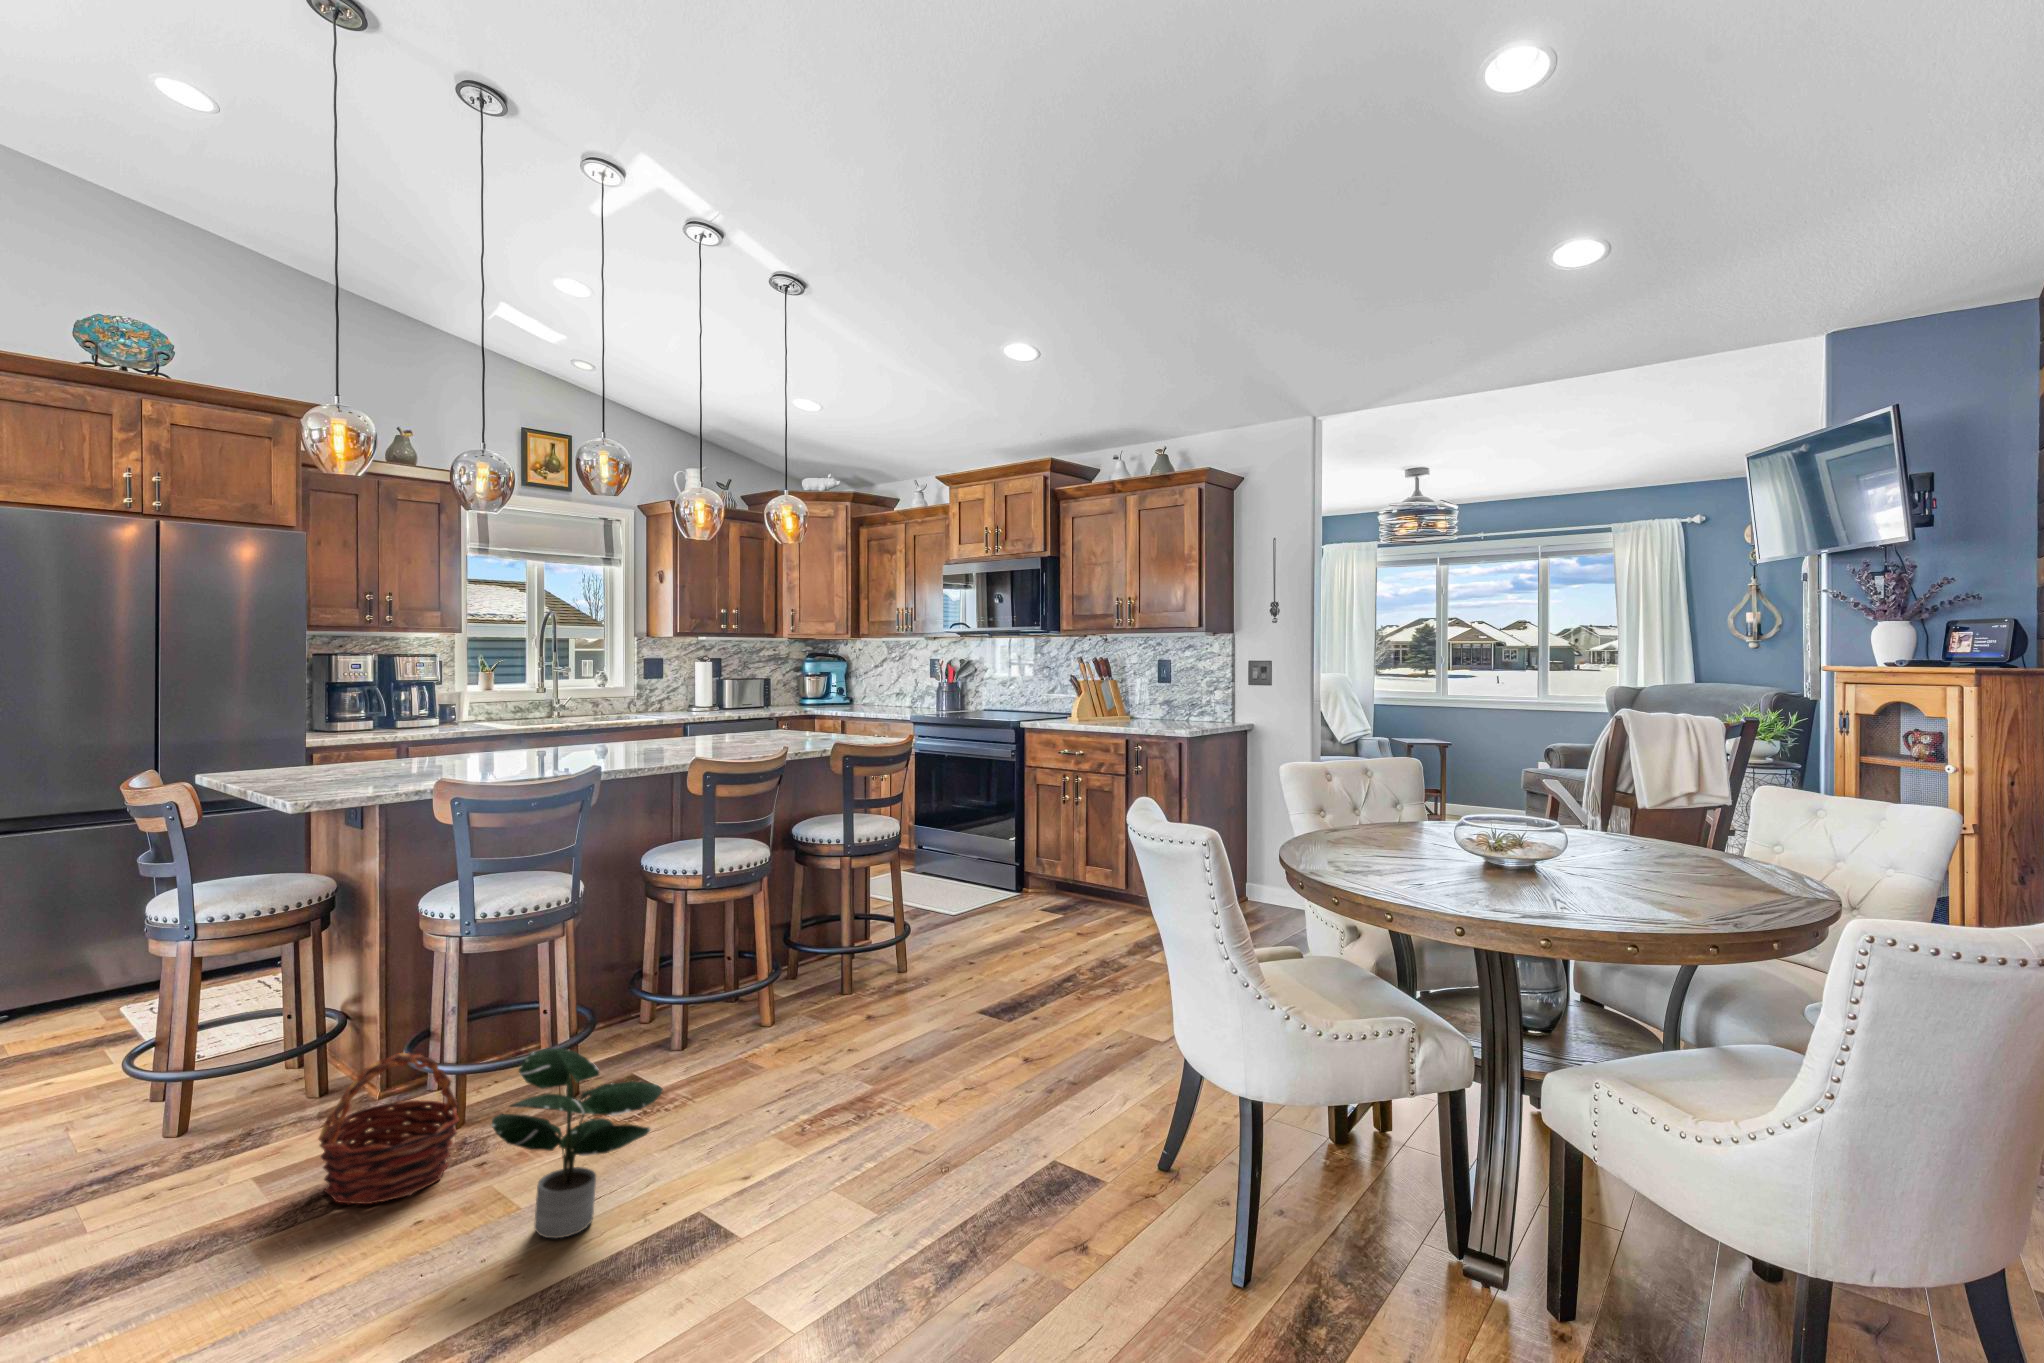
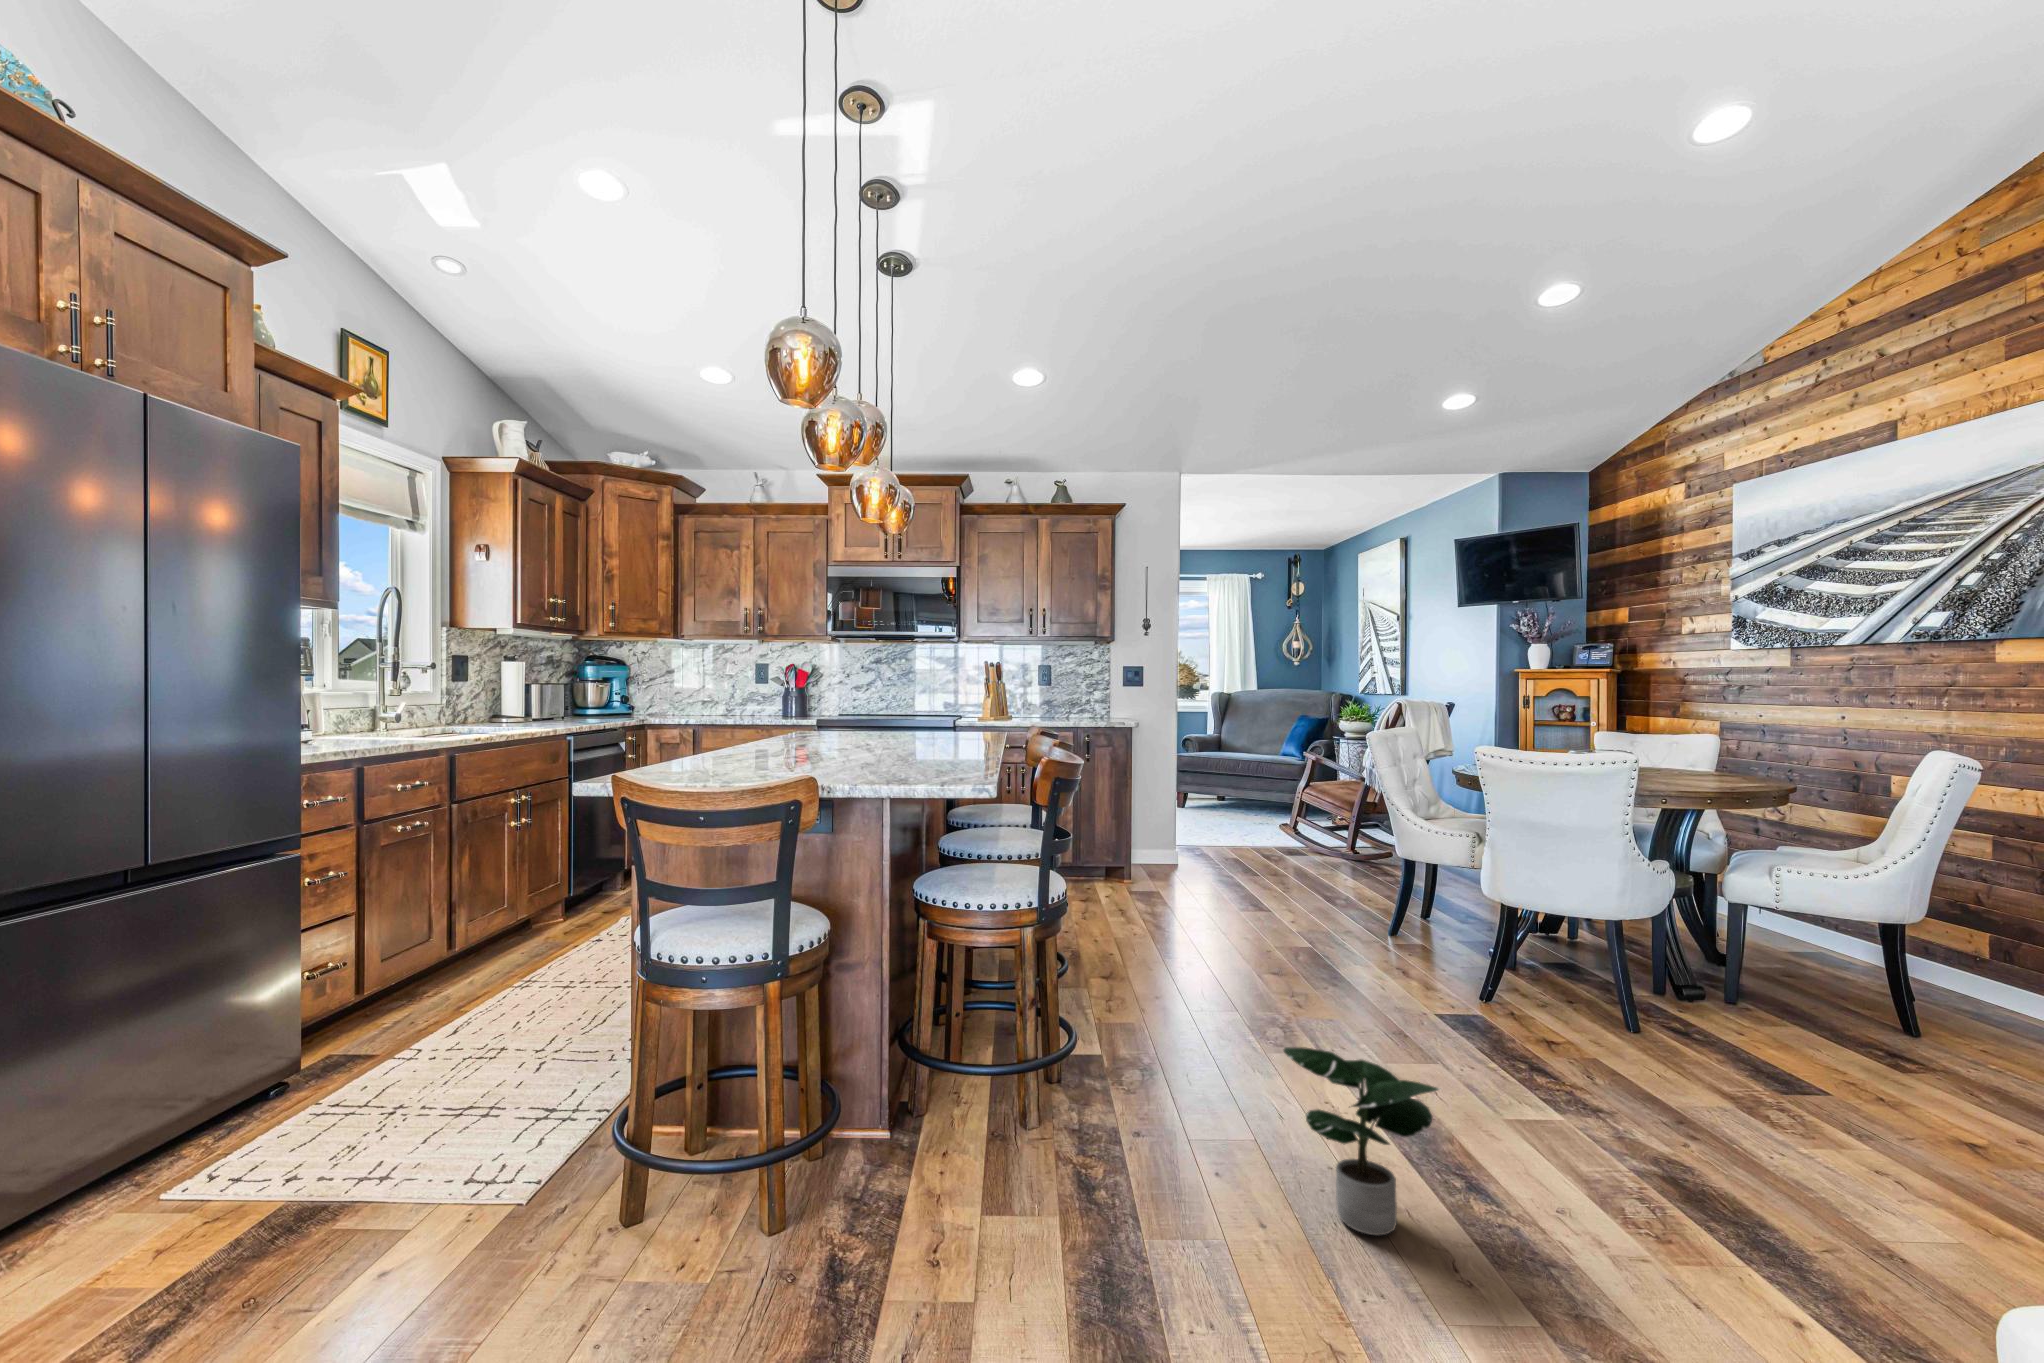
basket: present [319,1053,459,1204] -> none [1055,1106,1200,1308]

